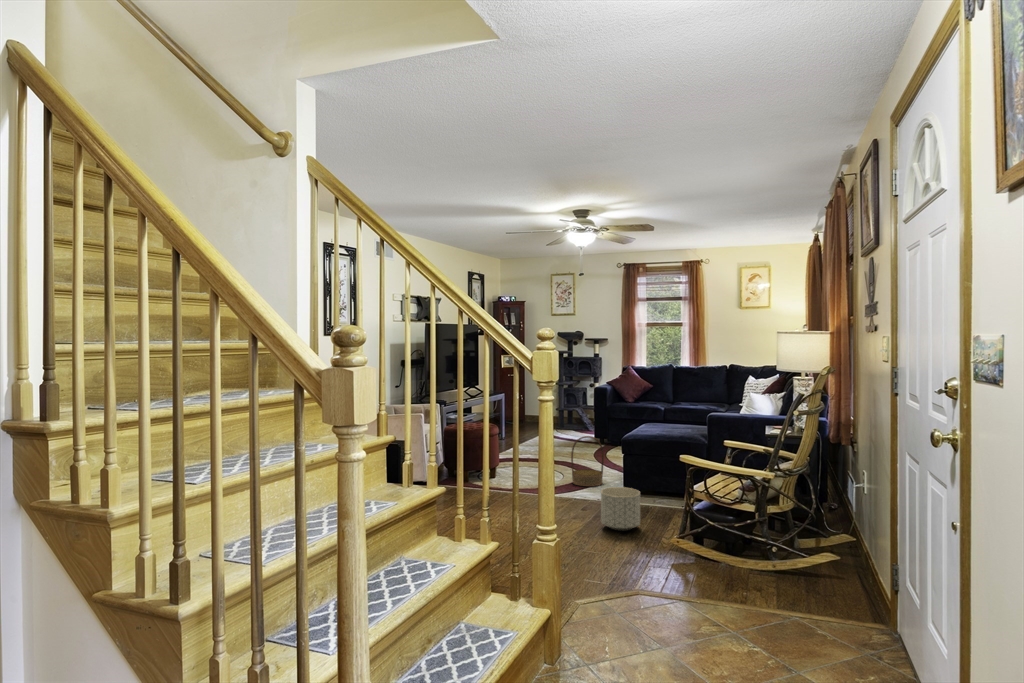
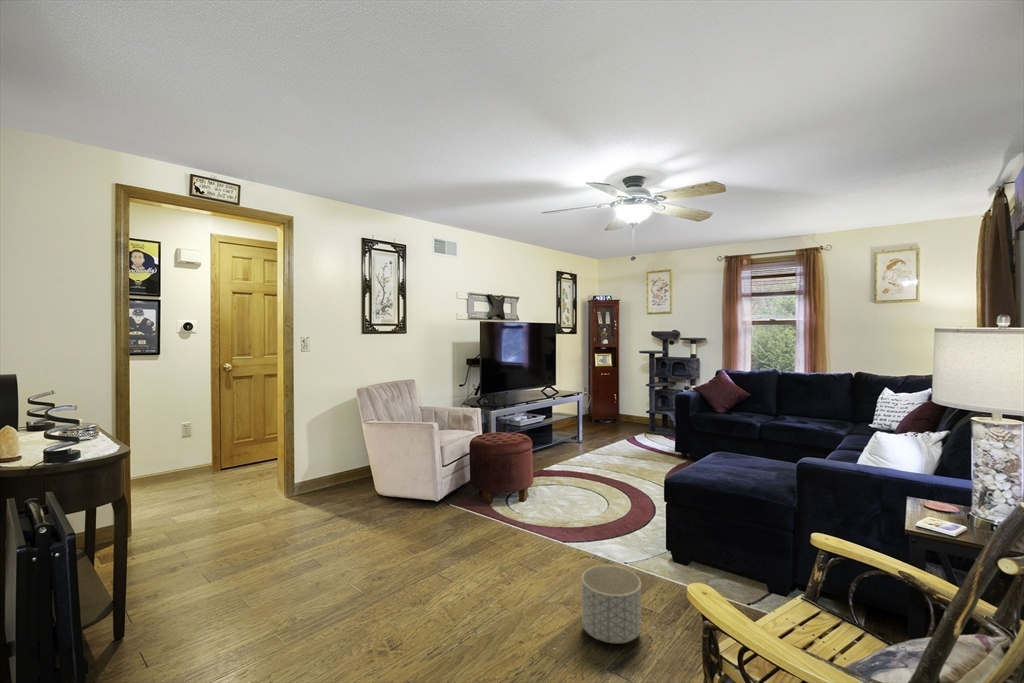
basket: present [571,436,604,487] -> none [607,464,649,529]

